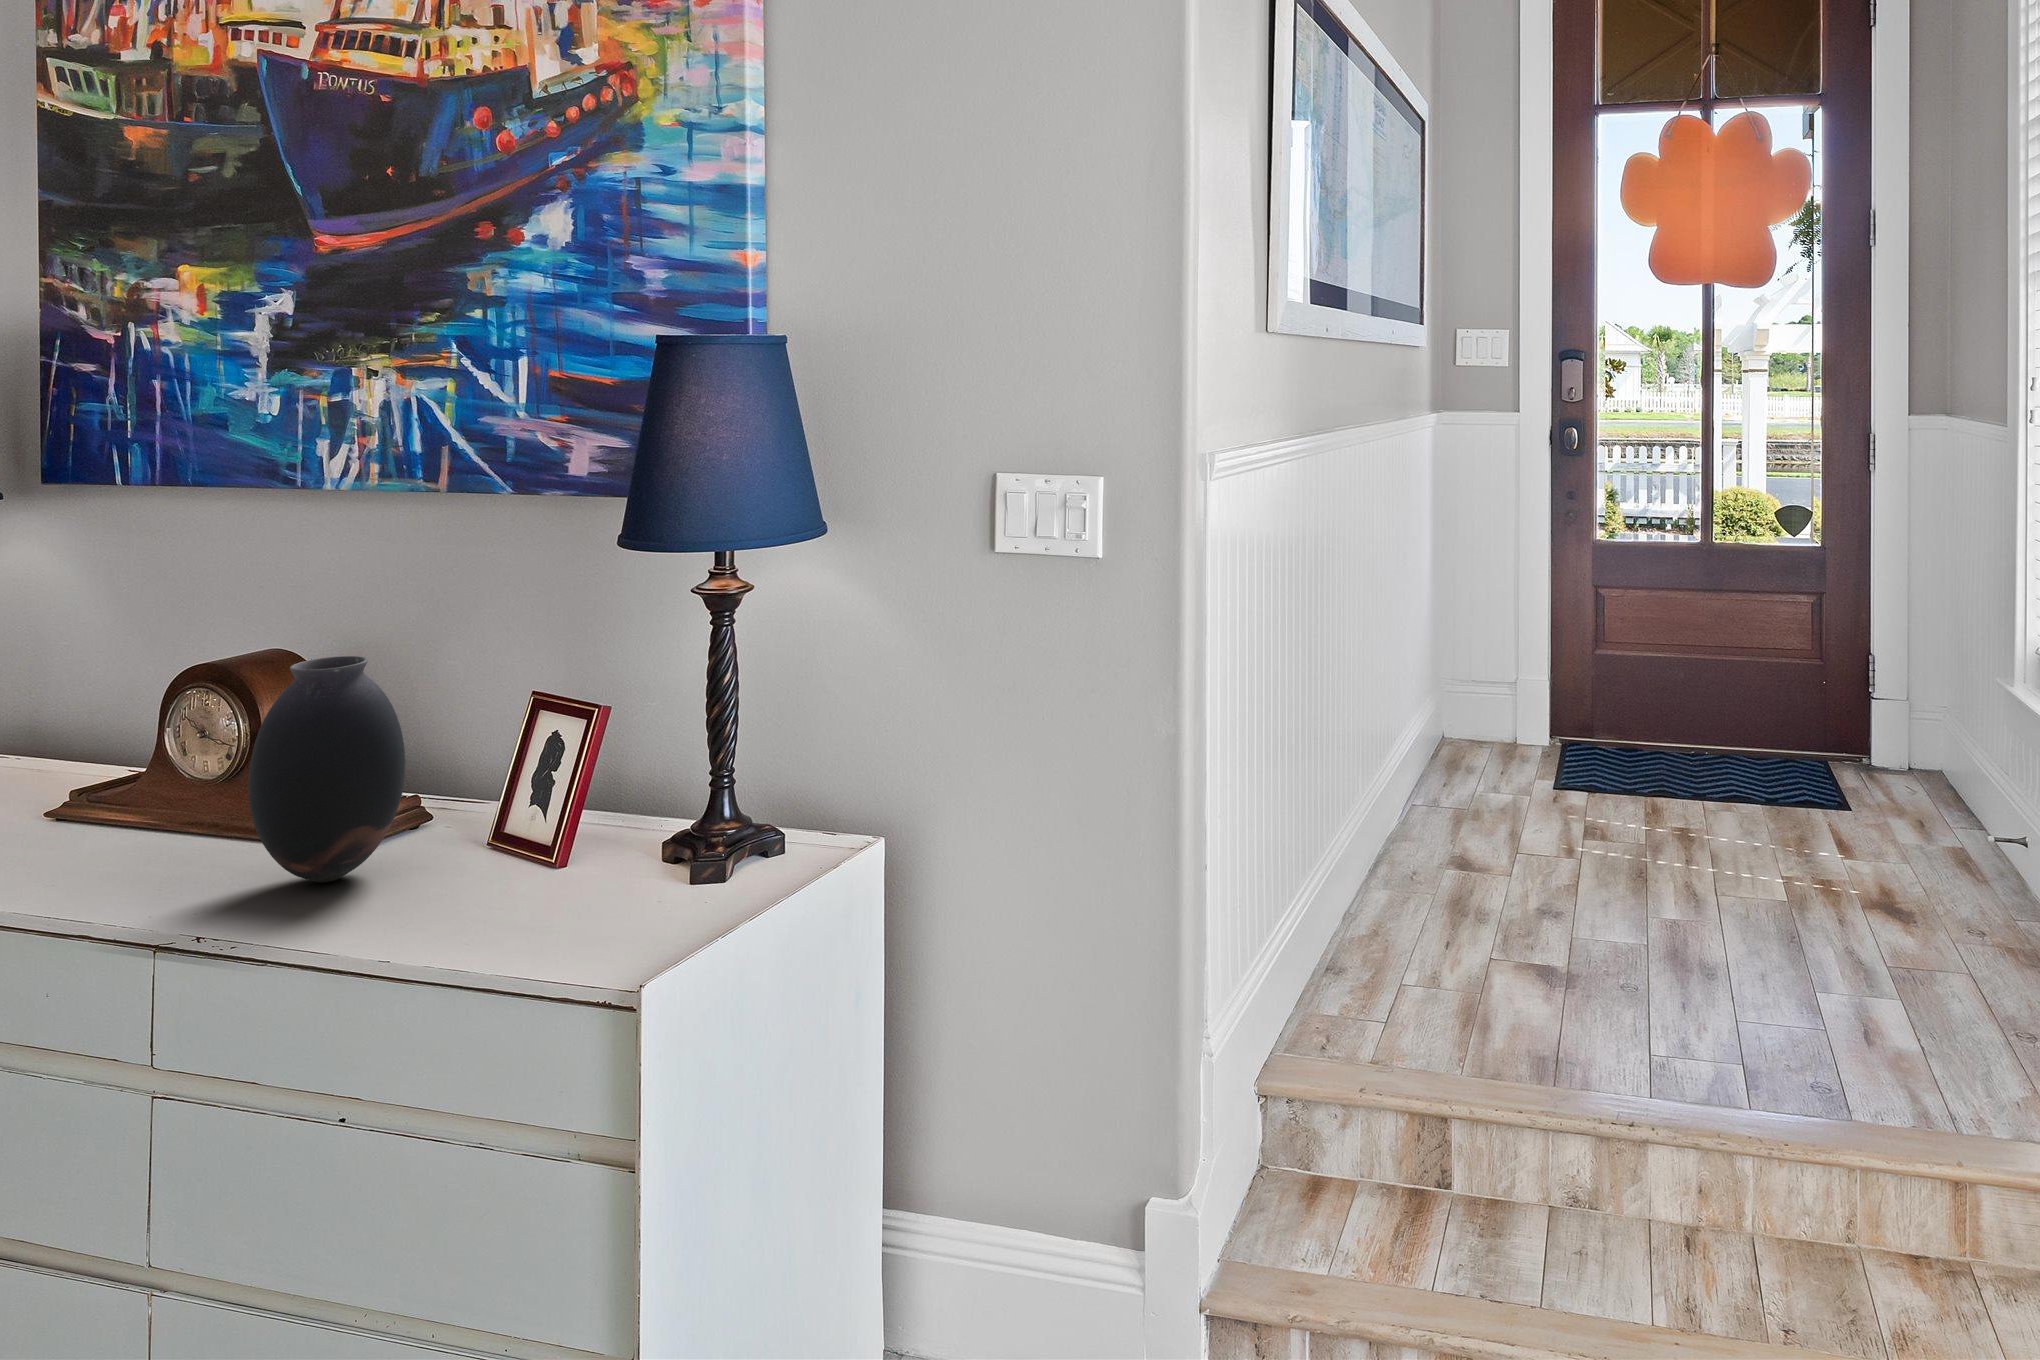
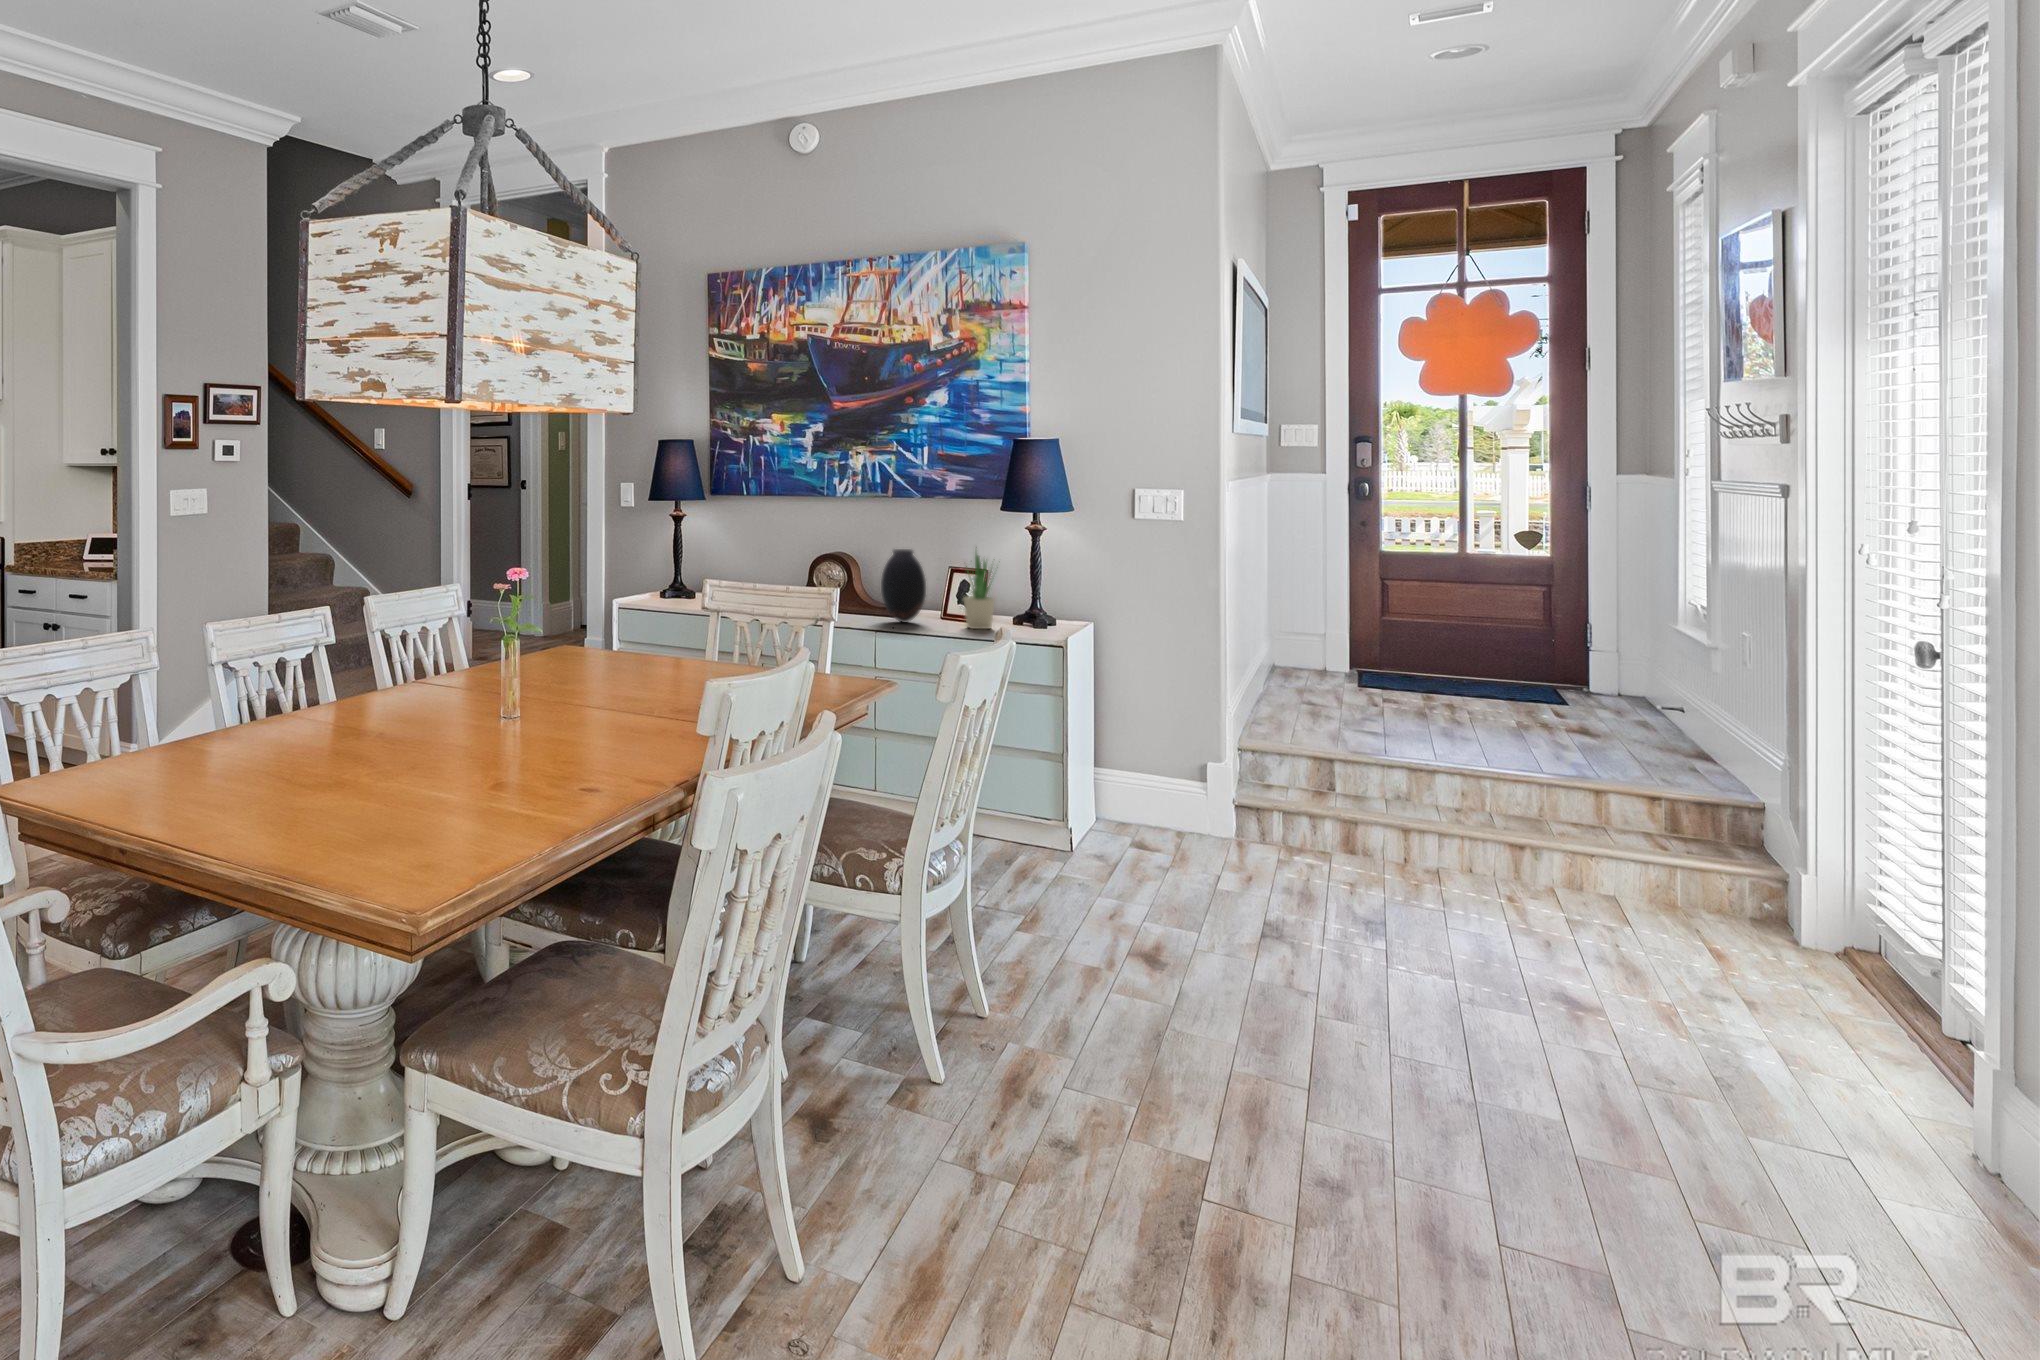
potted plant: none [472,647,586,907] -> present [964,554,994,629]

